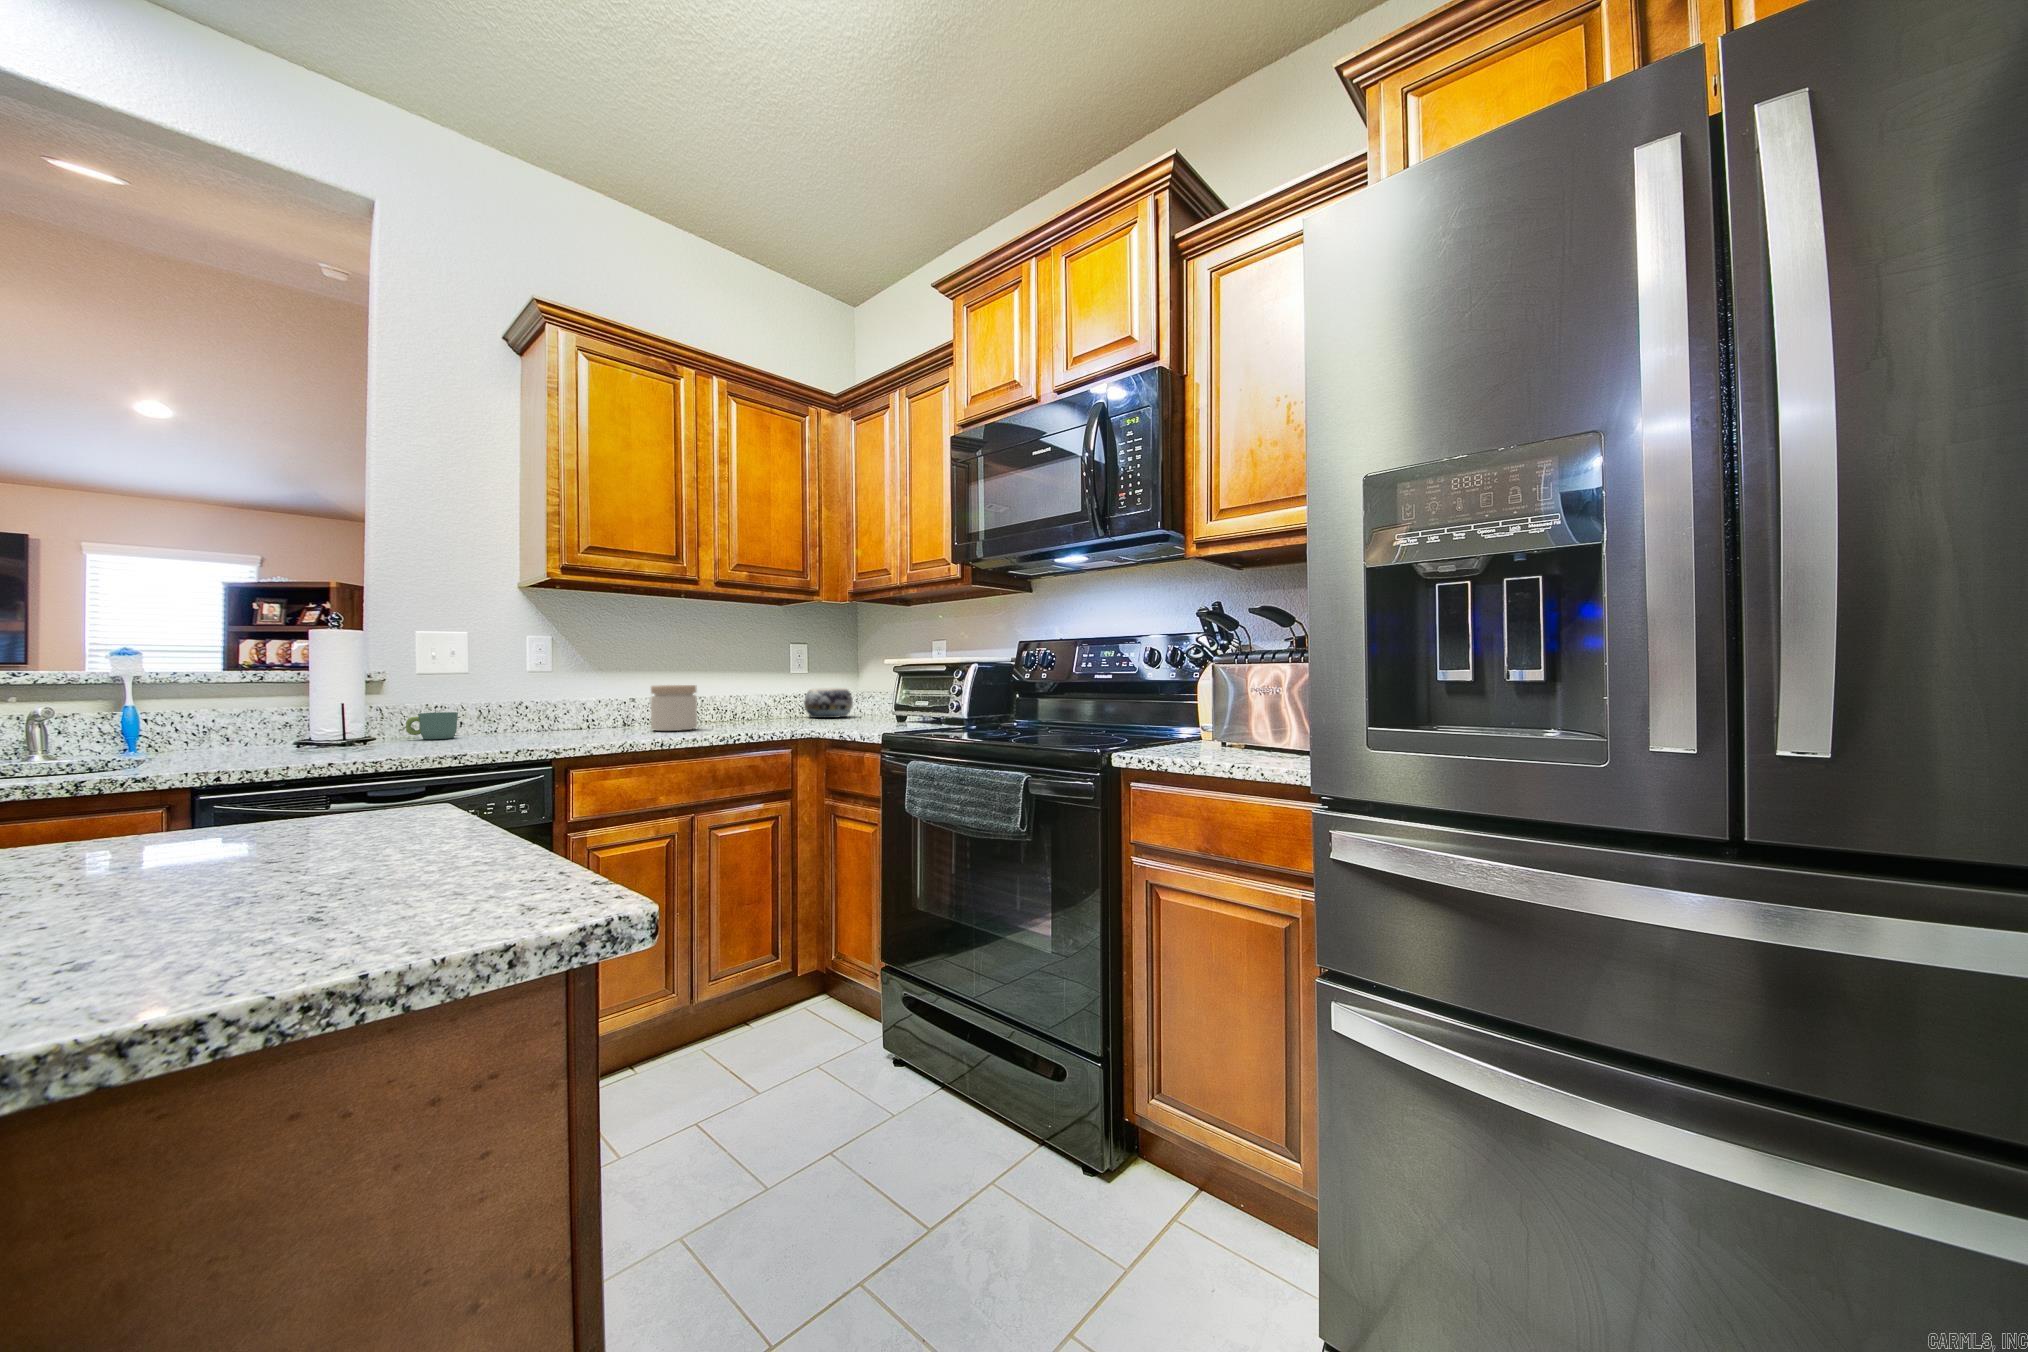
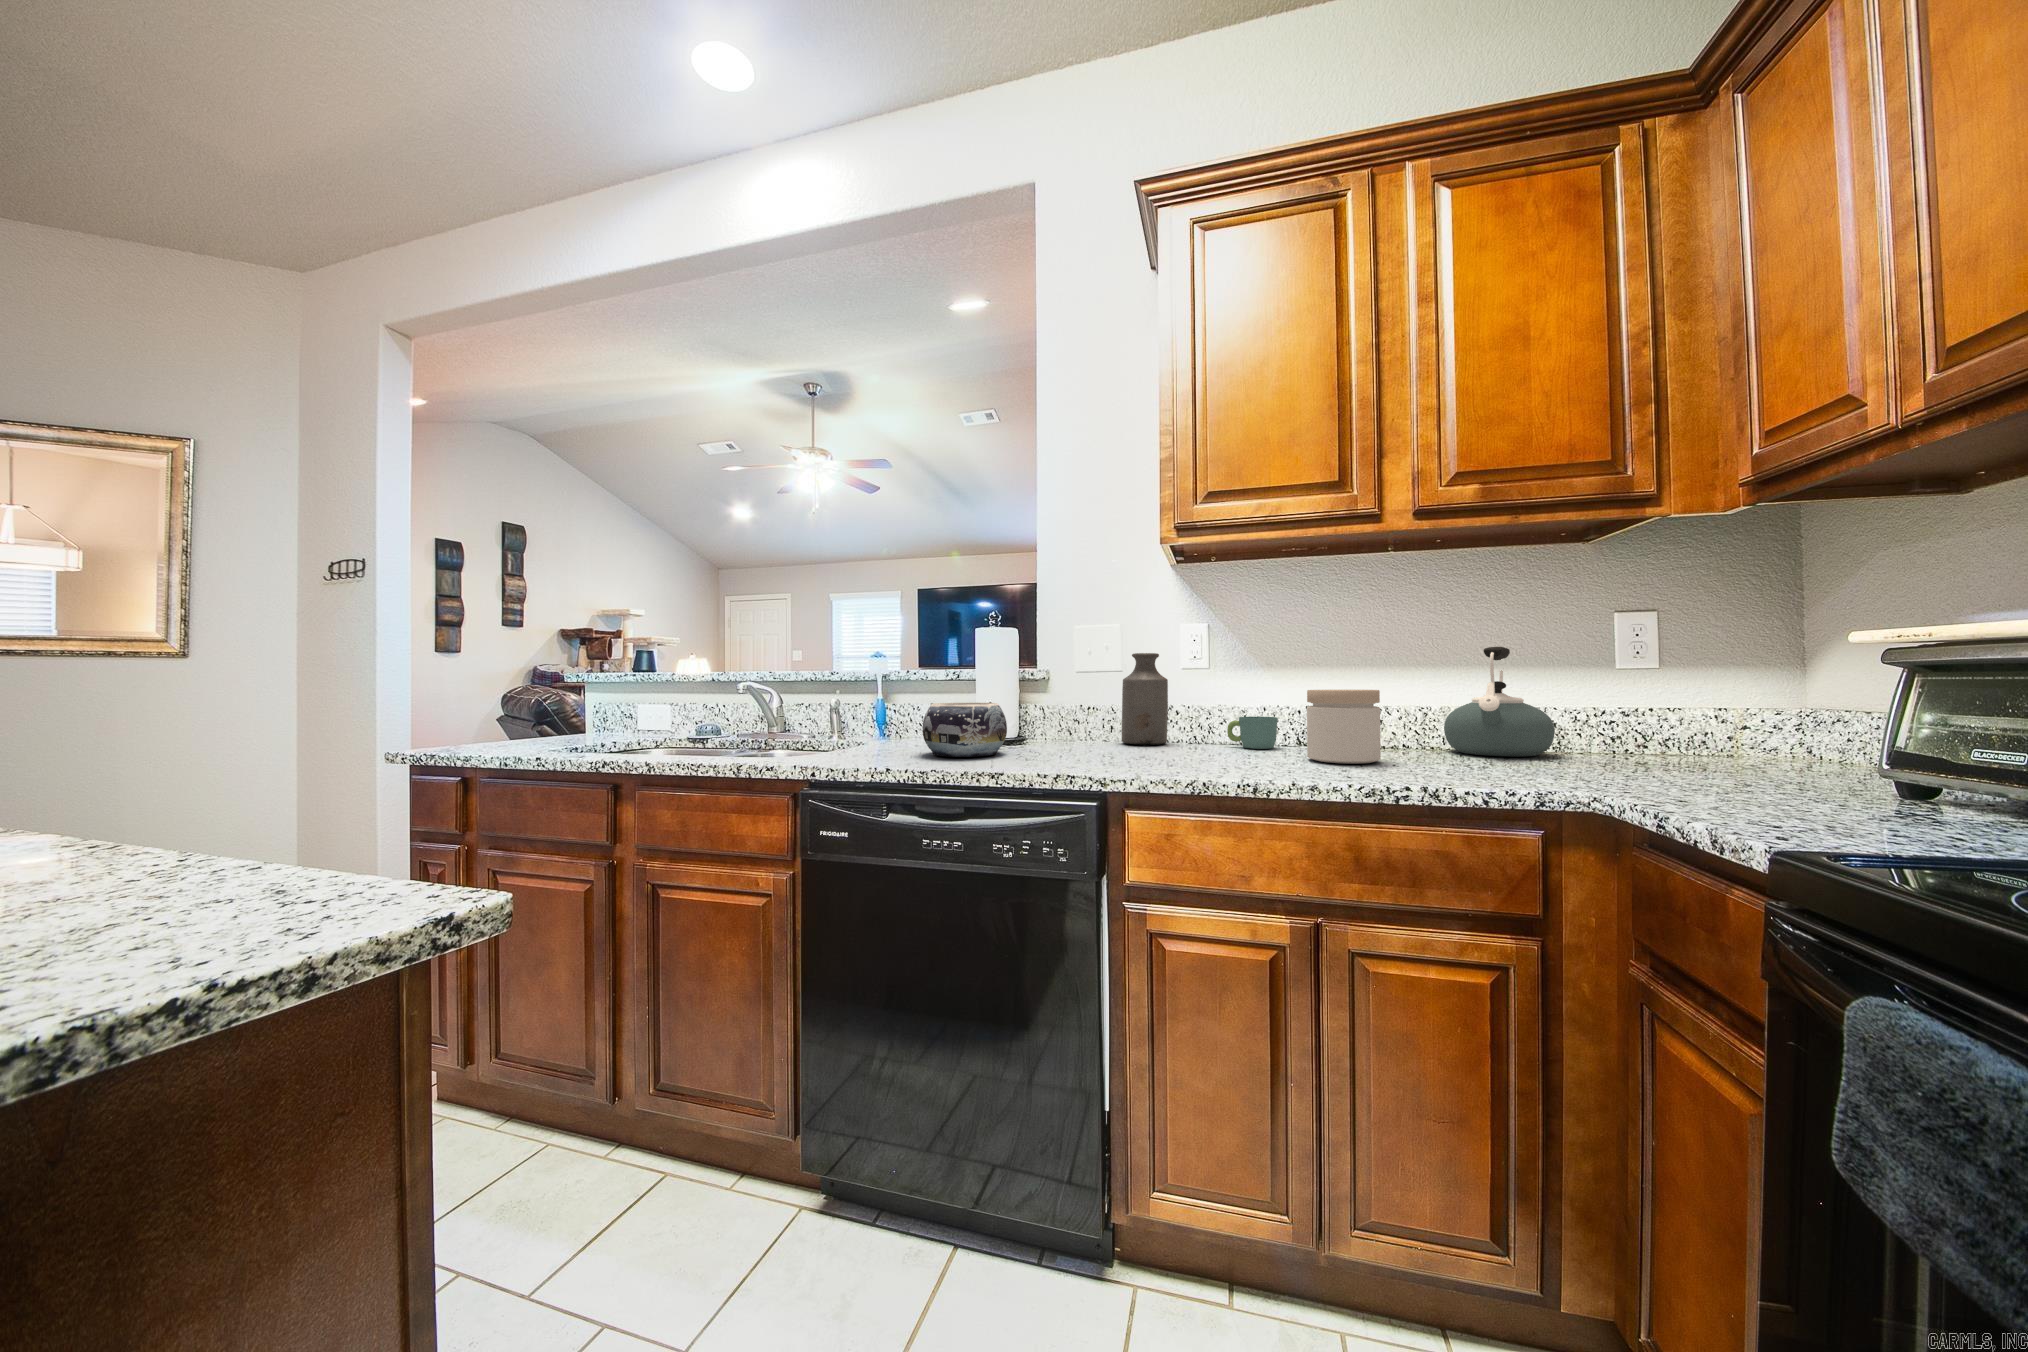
bottle: none [475,658,520,734] -> present [1122,653,1168,745]
kettle: none [715,660,771,722] -> present [1444,647,1555,757]
decorative bowl: present [804,688,853,718] -> present [923,702,1007,757]
mug: present [406,712,458,739] -> present [1227,717,1278,749]

